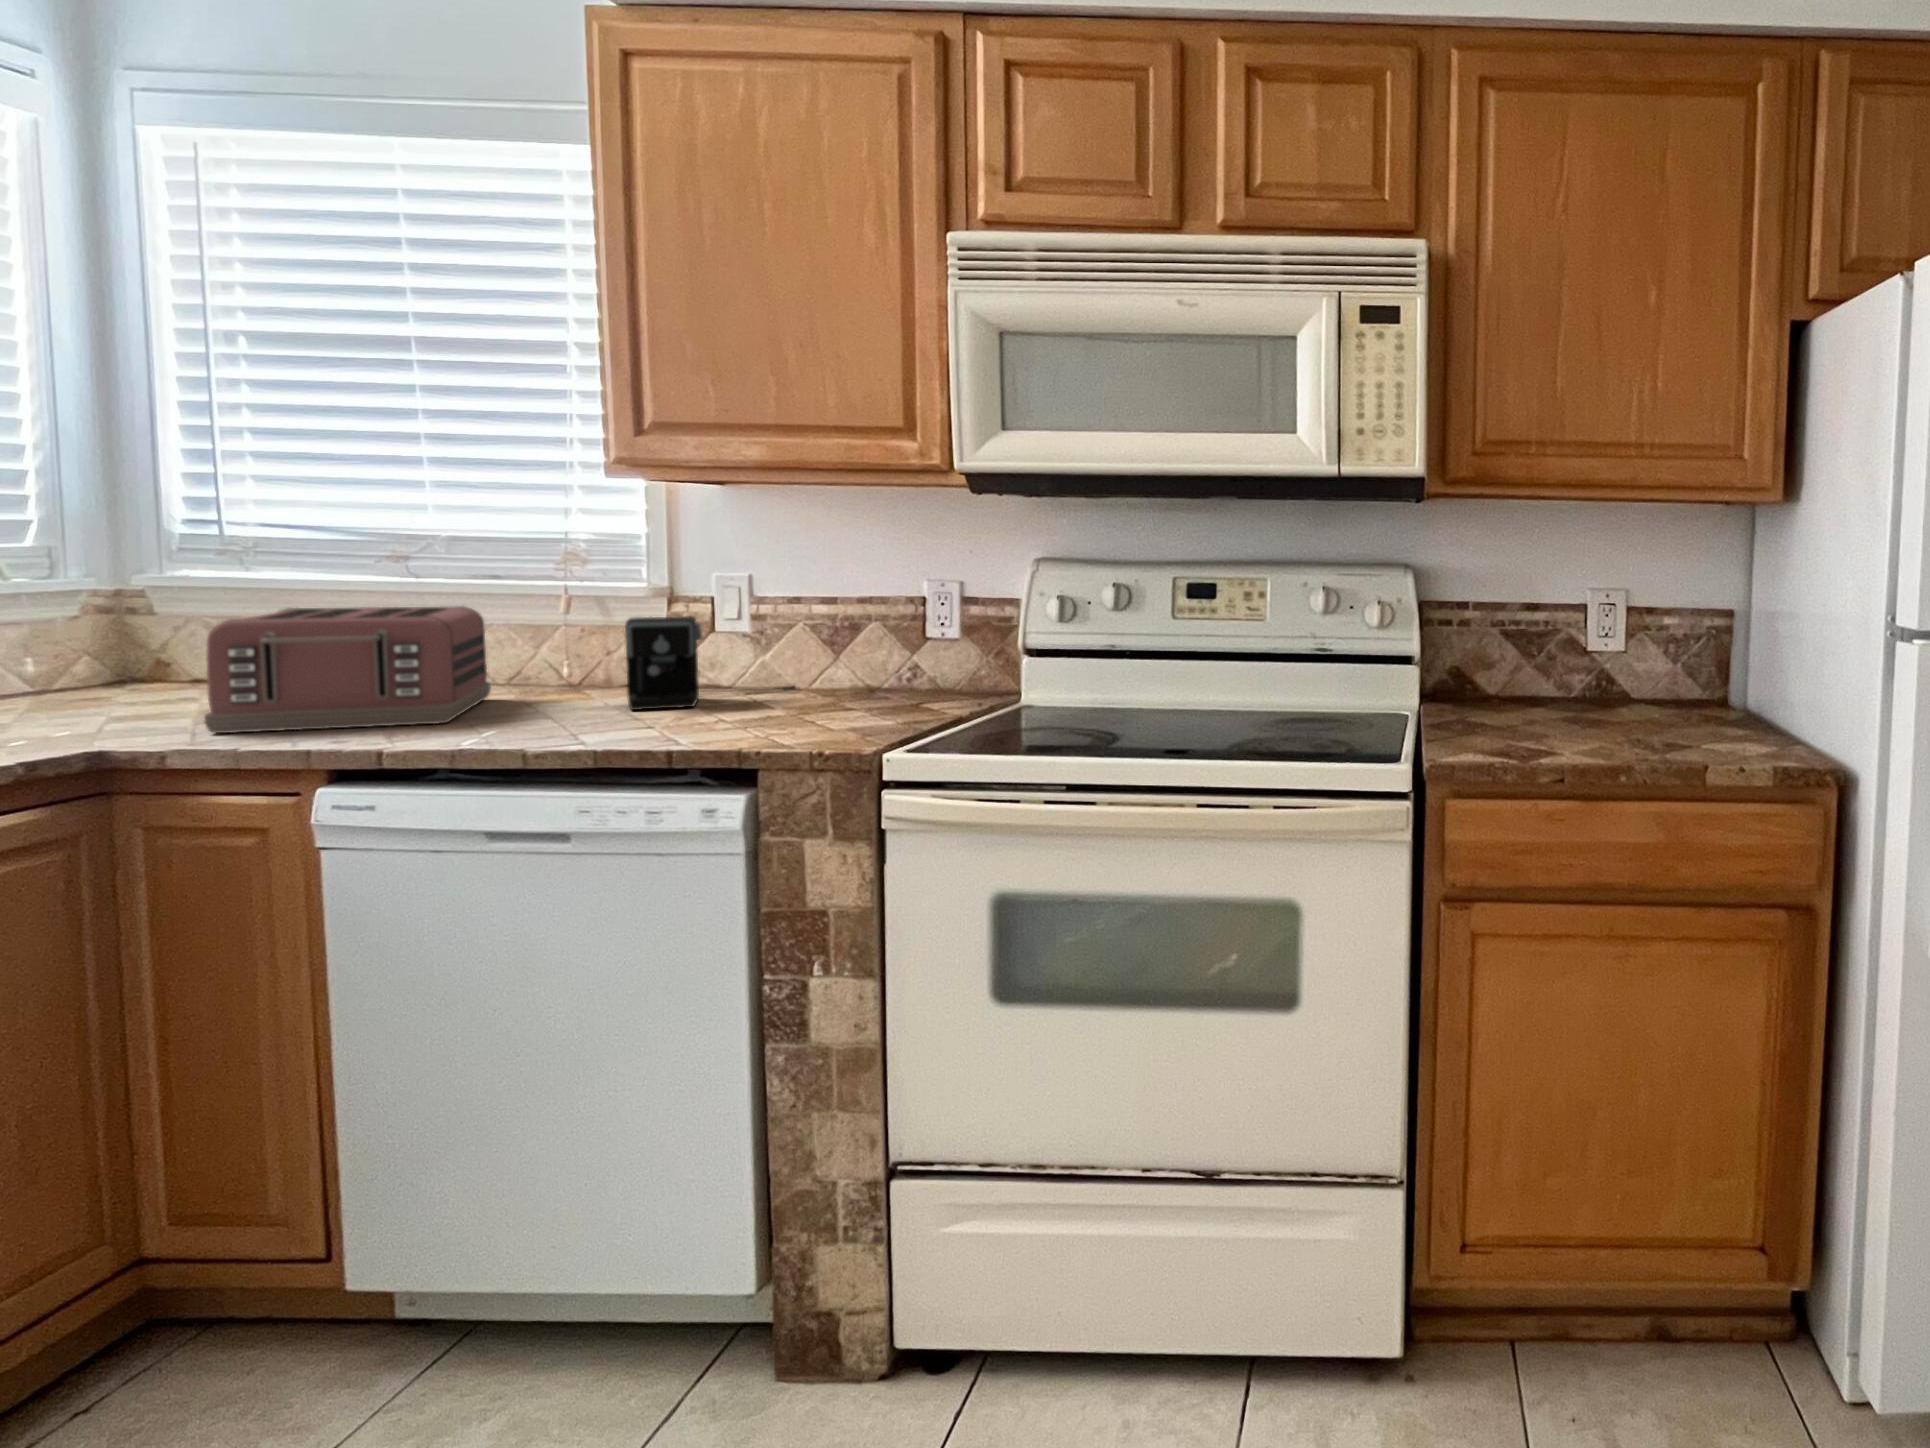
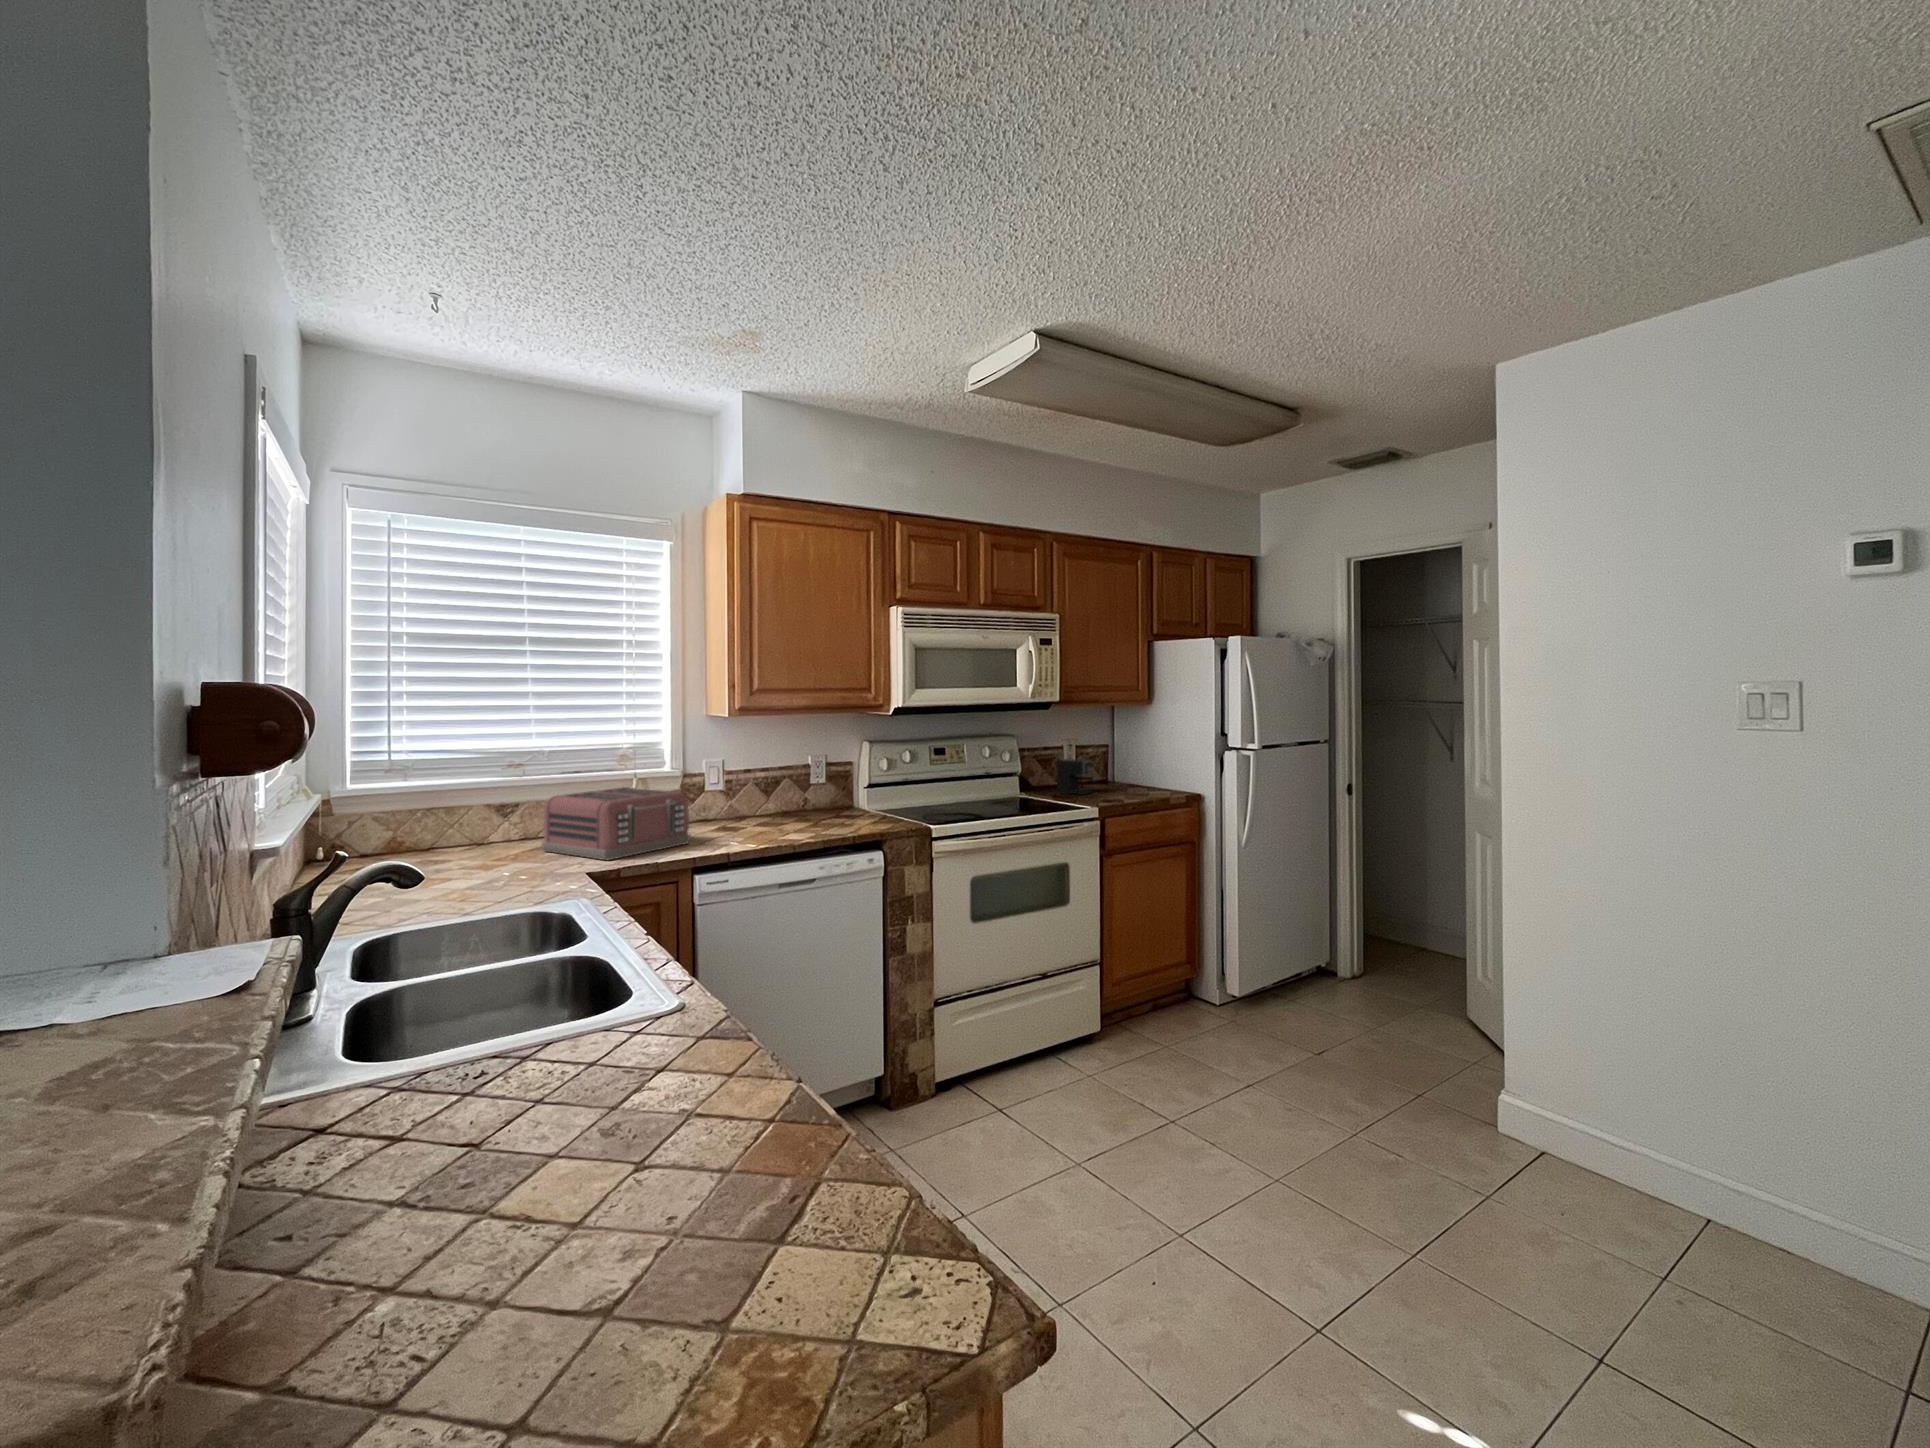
coffee maker: present [625,616,795,710] -> present [1057,759,1095,795]

